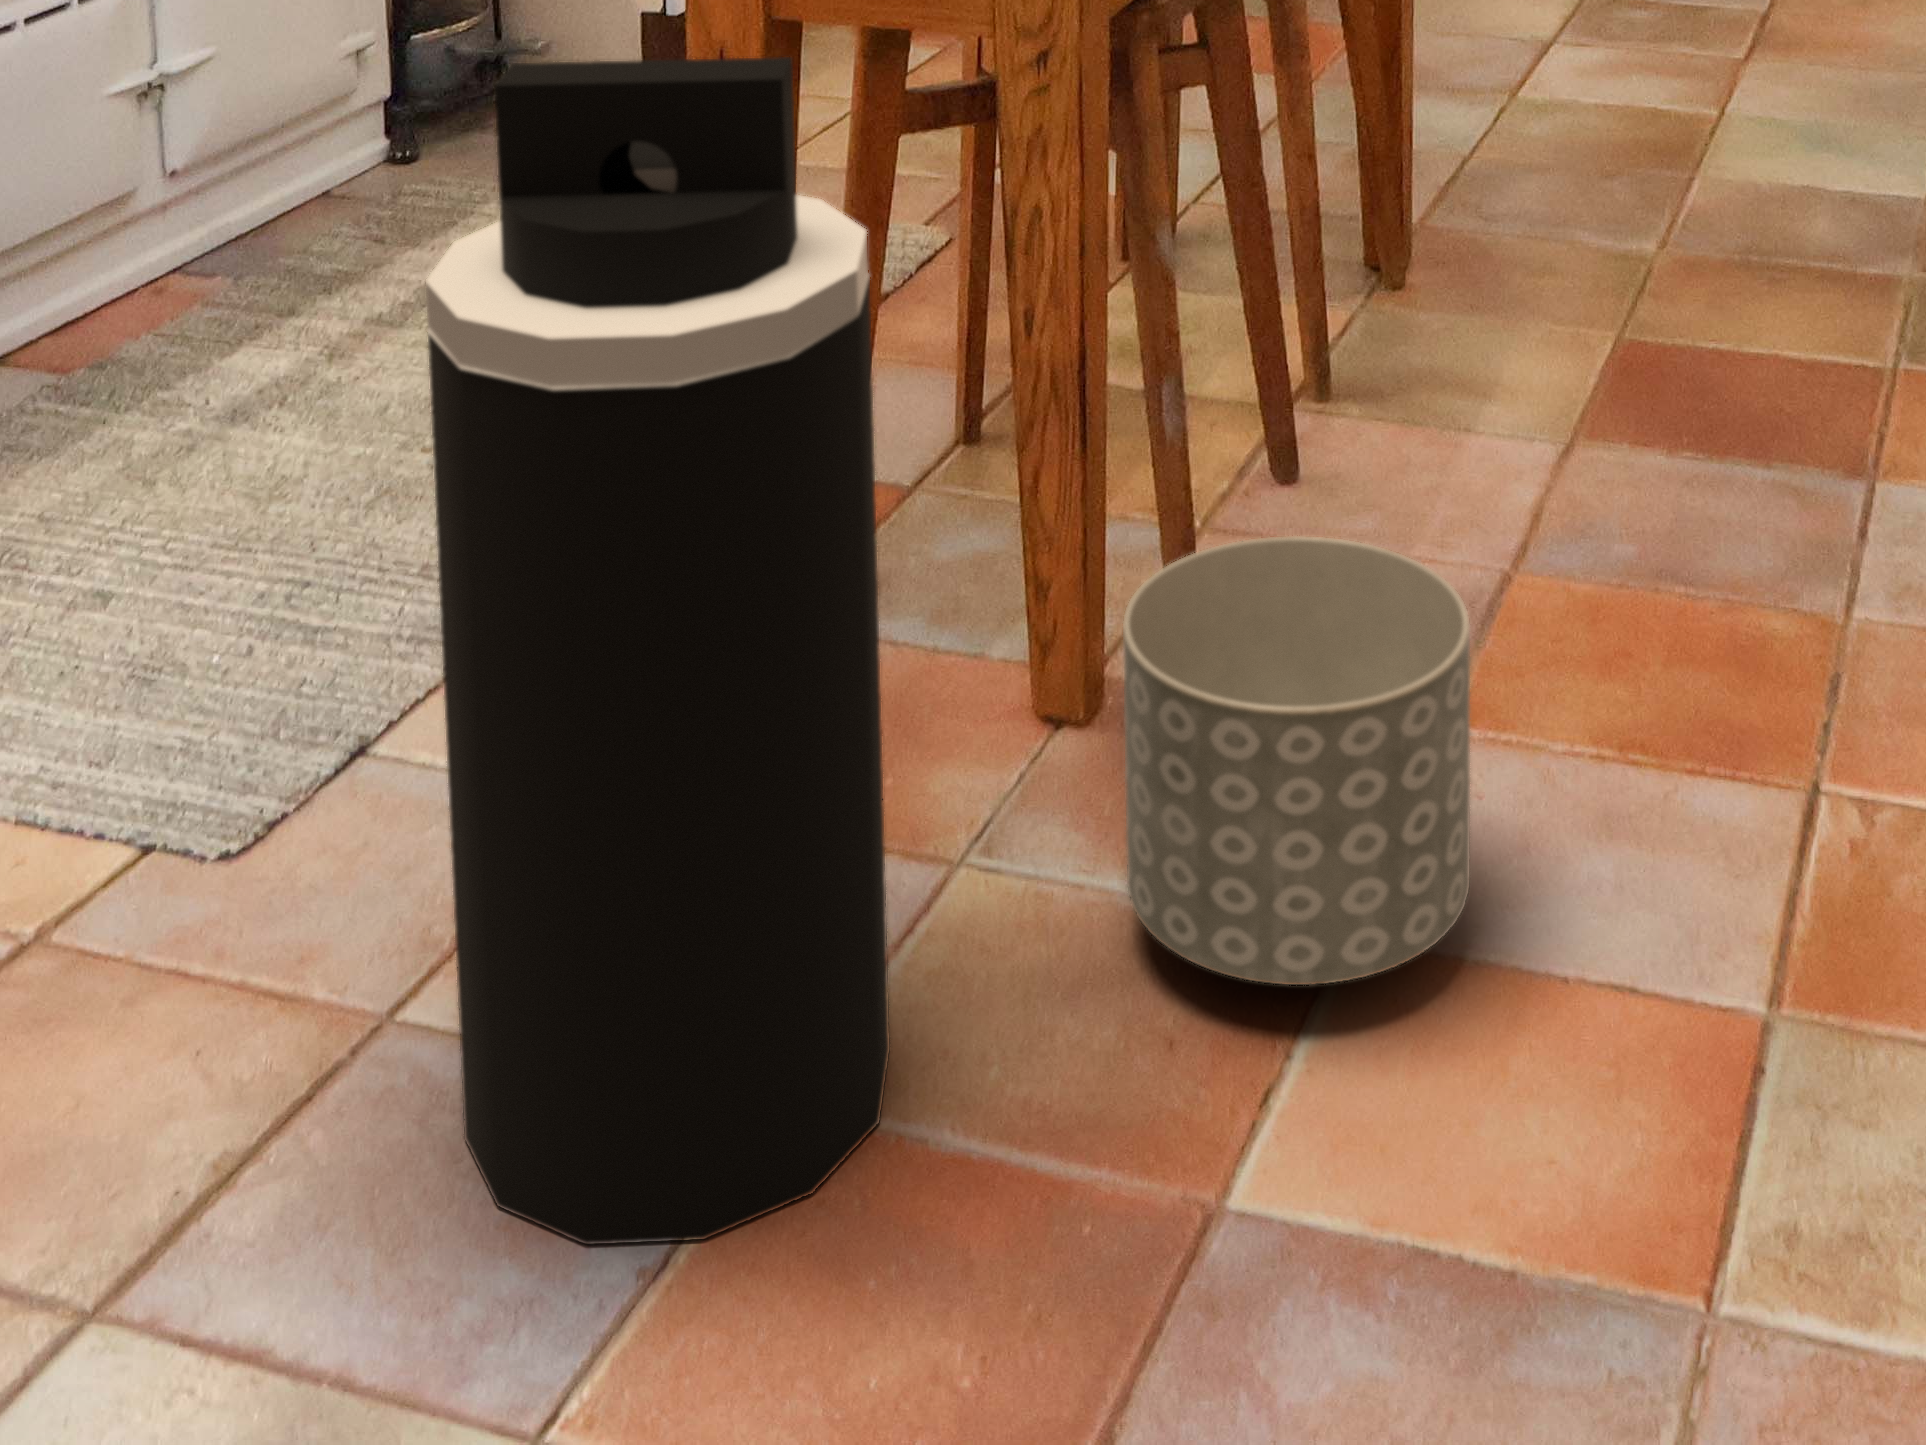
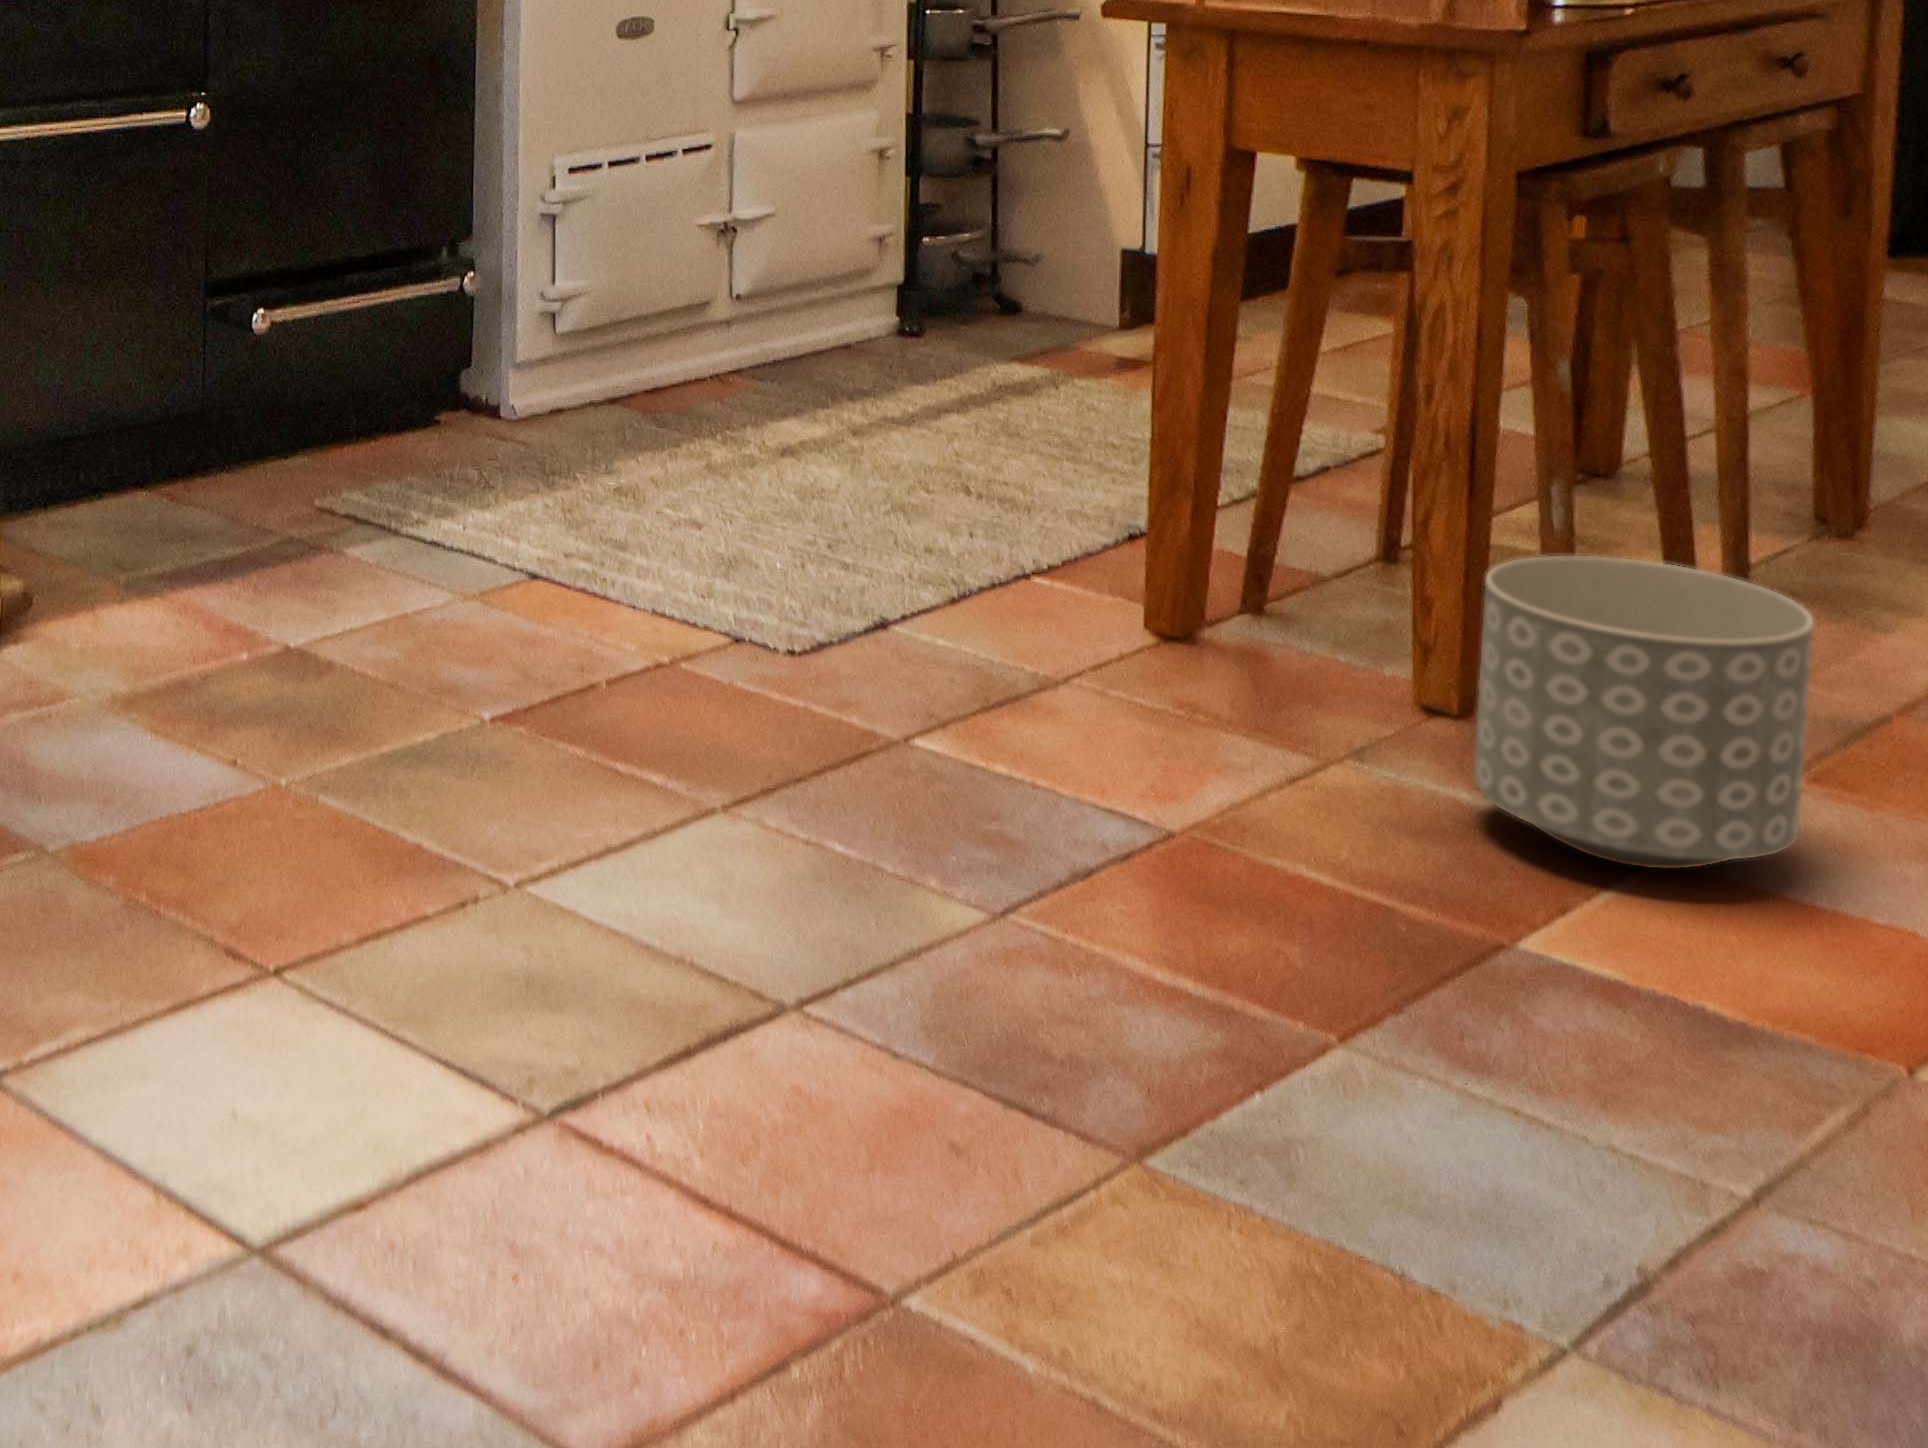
trash can: present [426,57,890,1244] -> none [948,82,1289,858]

